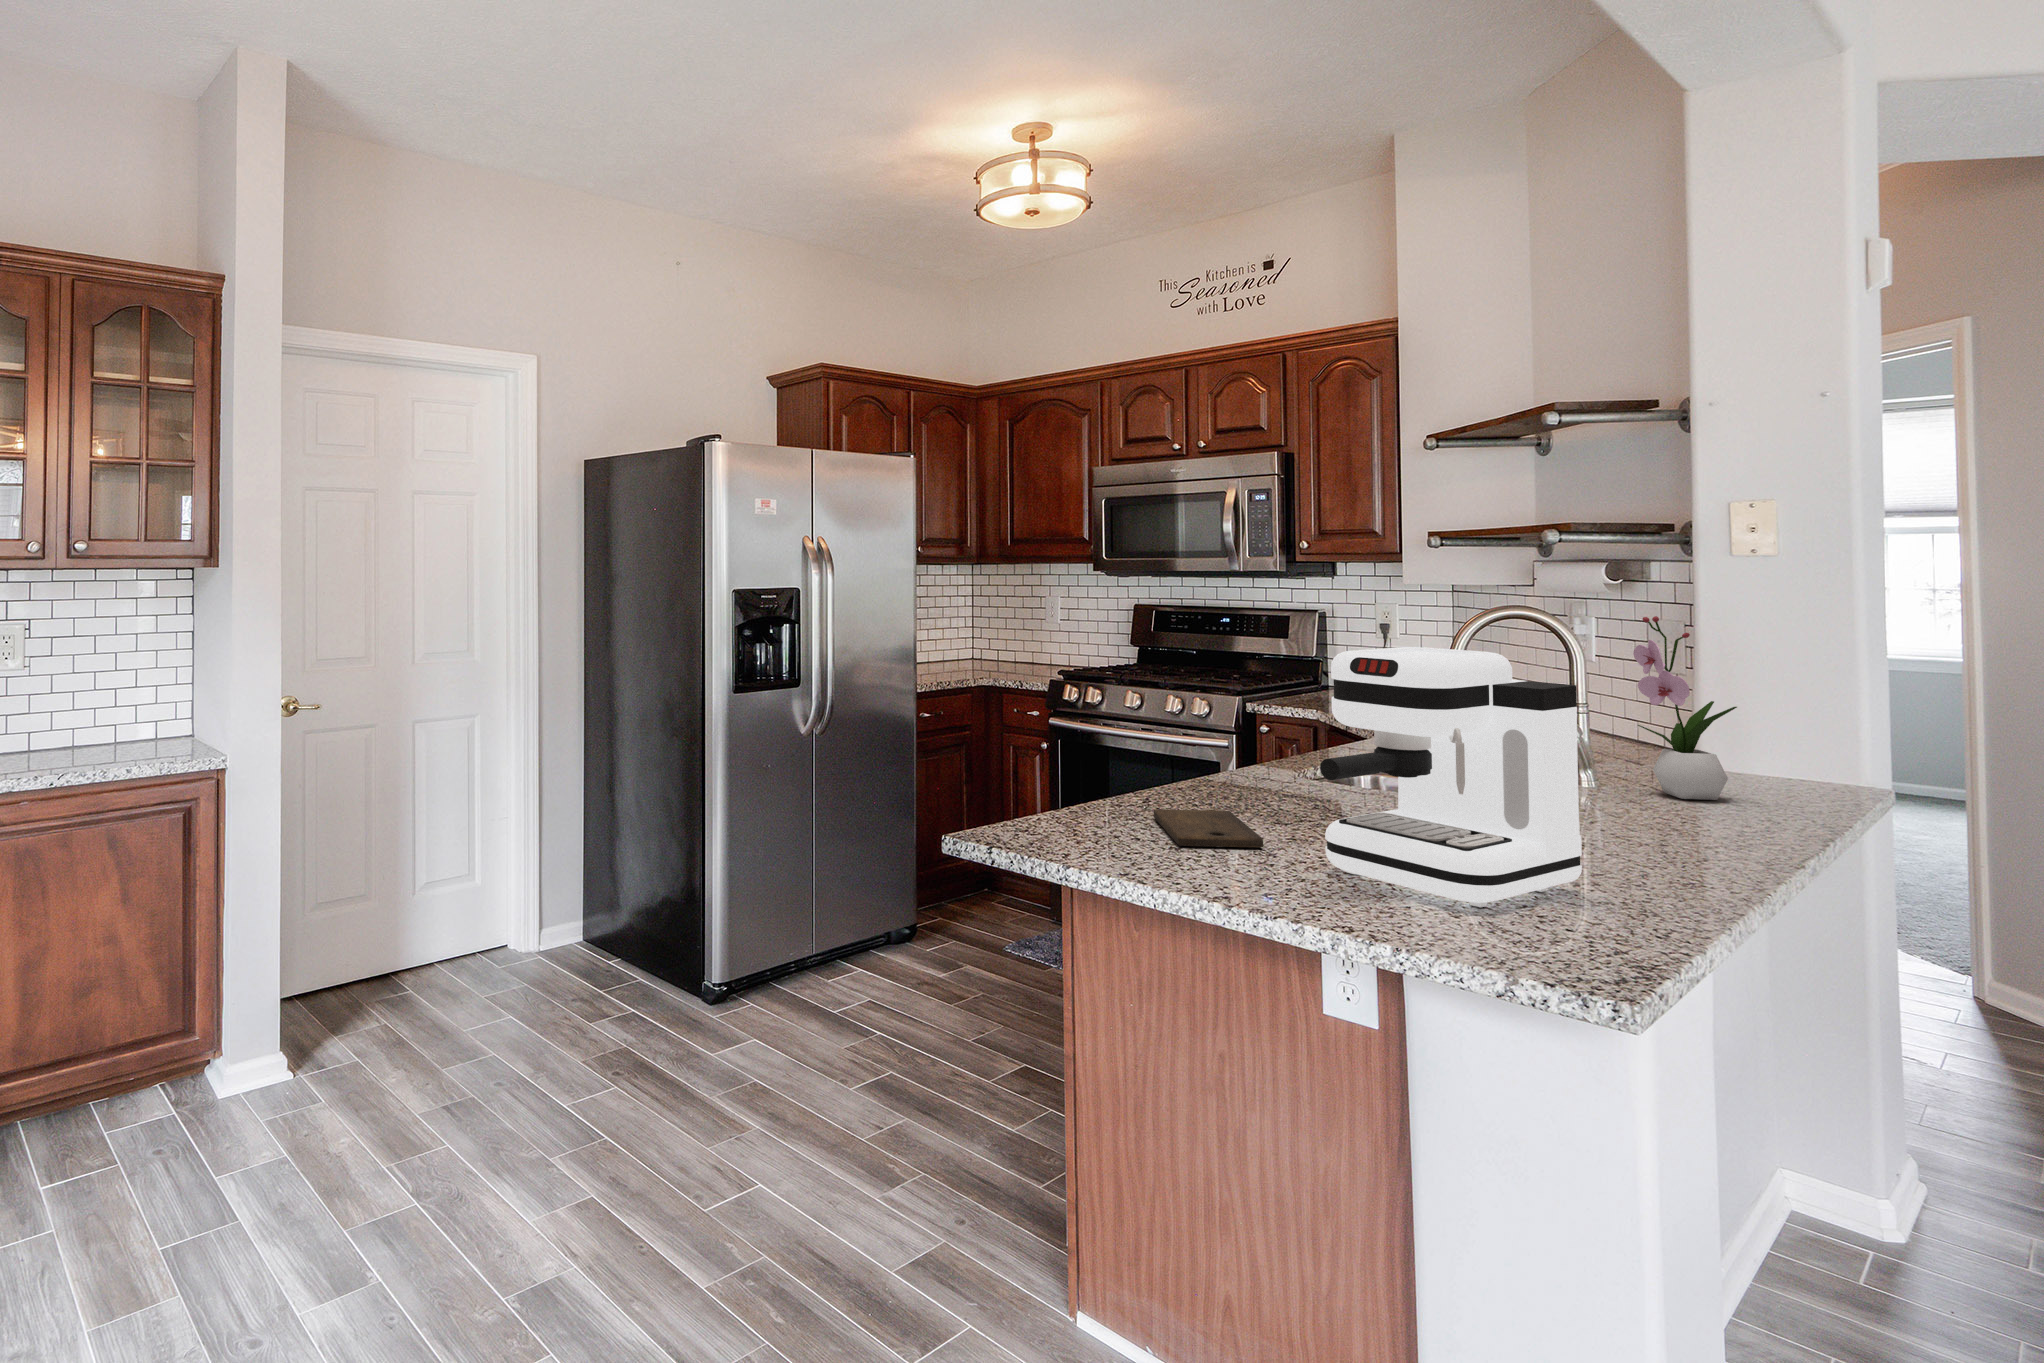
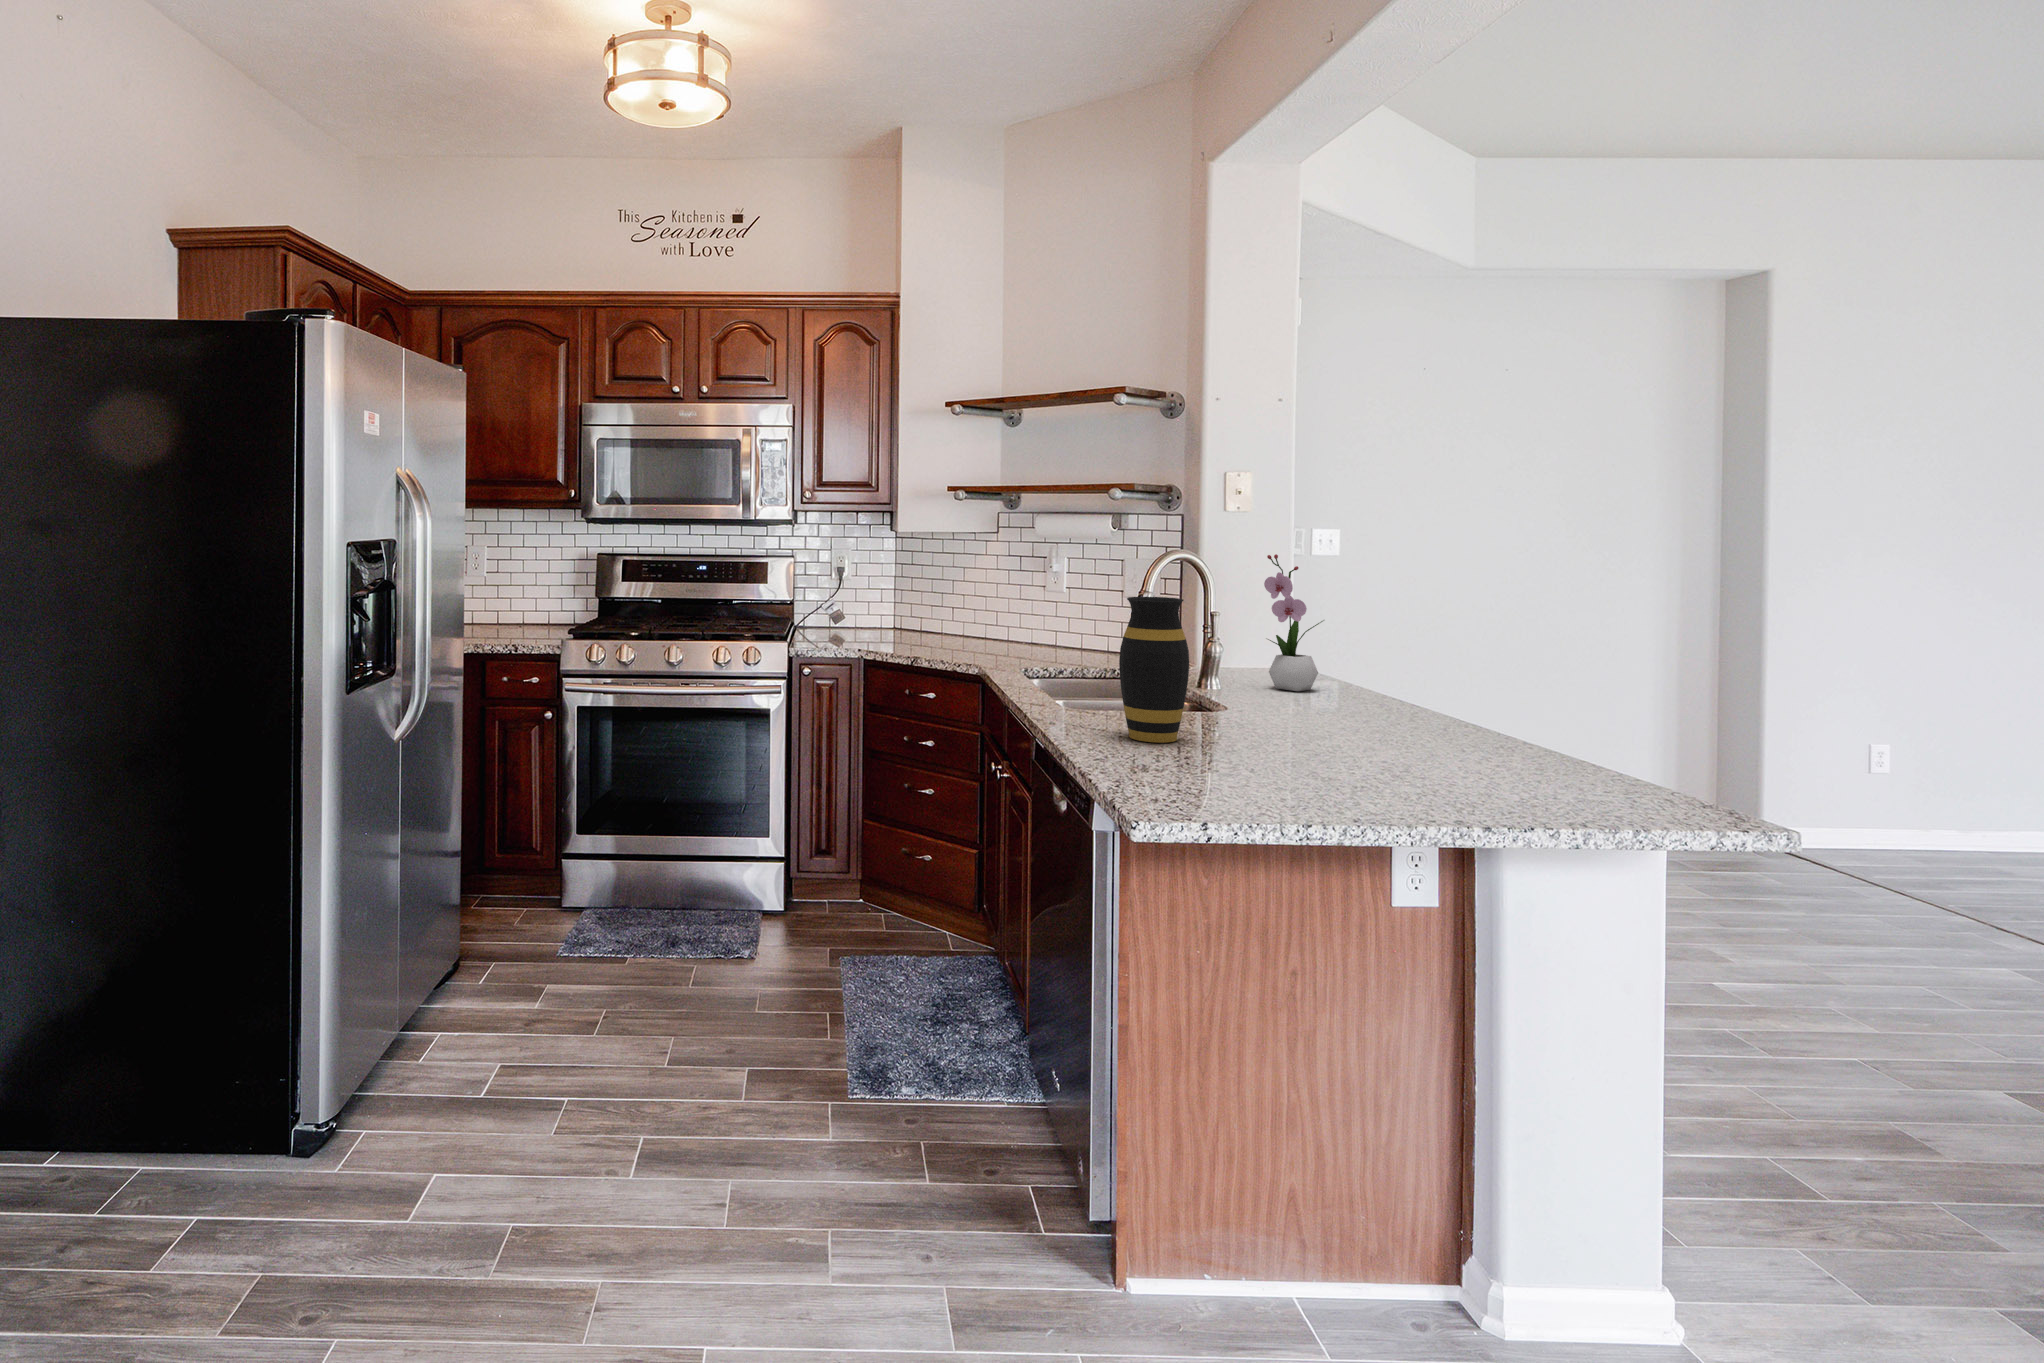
coffee maker: present [1320,647,1582,907] -> none [1373,584,1565,792]
vase: none [1208,654,1283,808] -> present [1119,597,1189,743]
cutting board: present [1154,809,1263,847] -> none [1161,747,1311,785]

